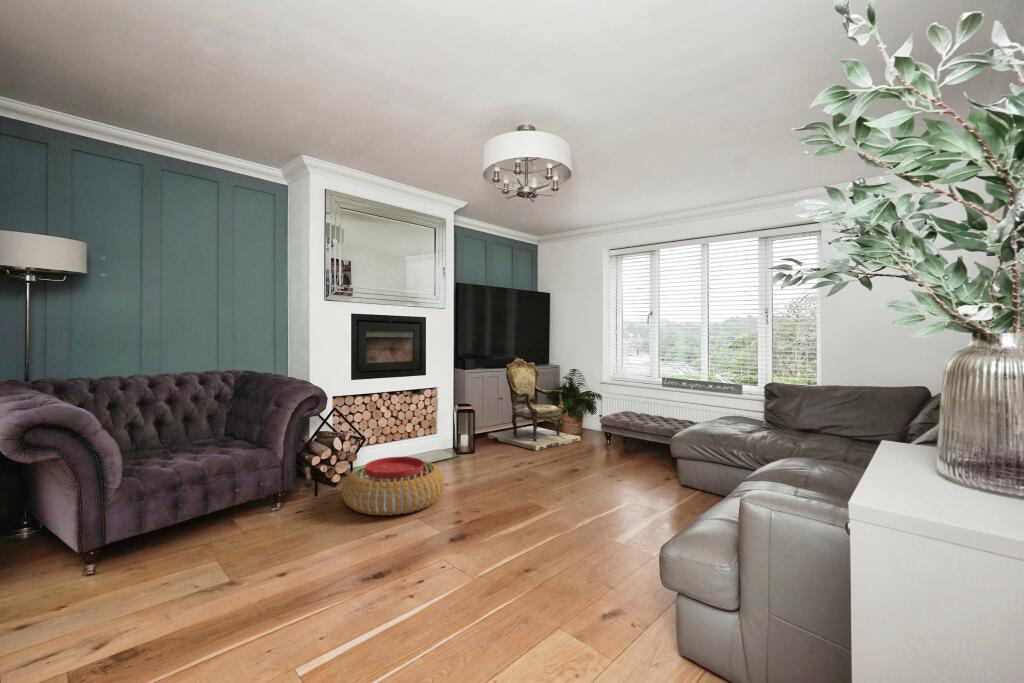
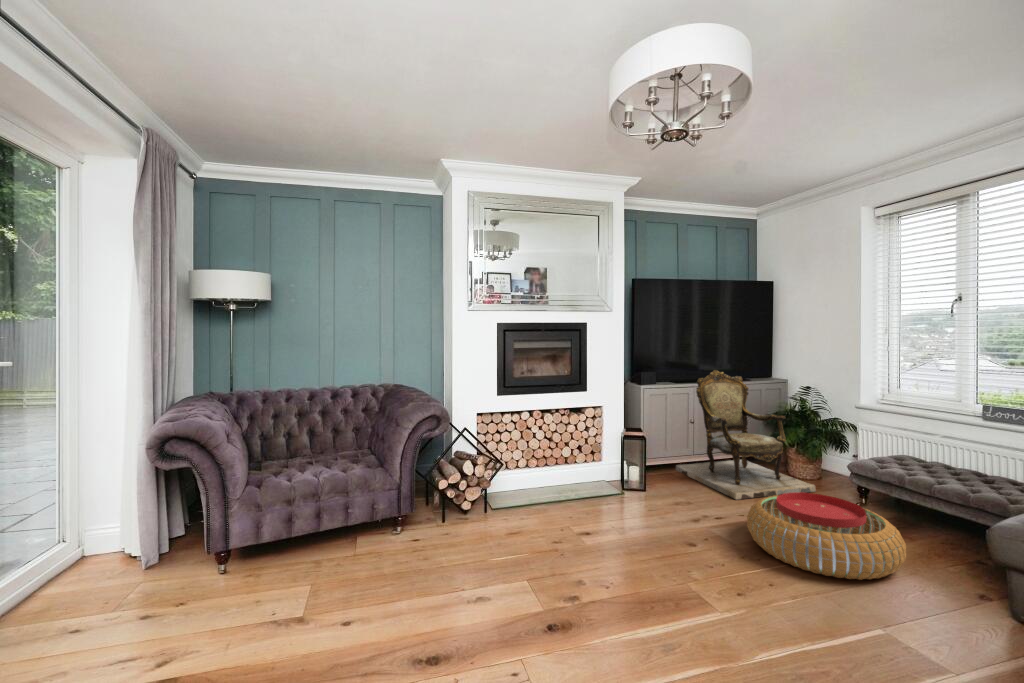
pouf: present [342,457,445,516] -> present [747,493,906,580]

